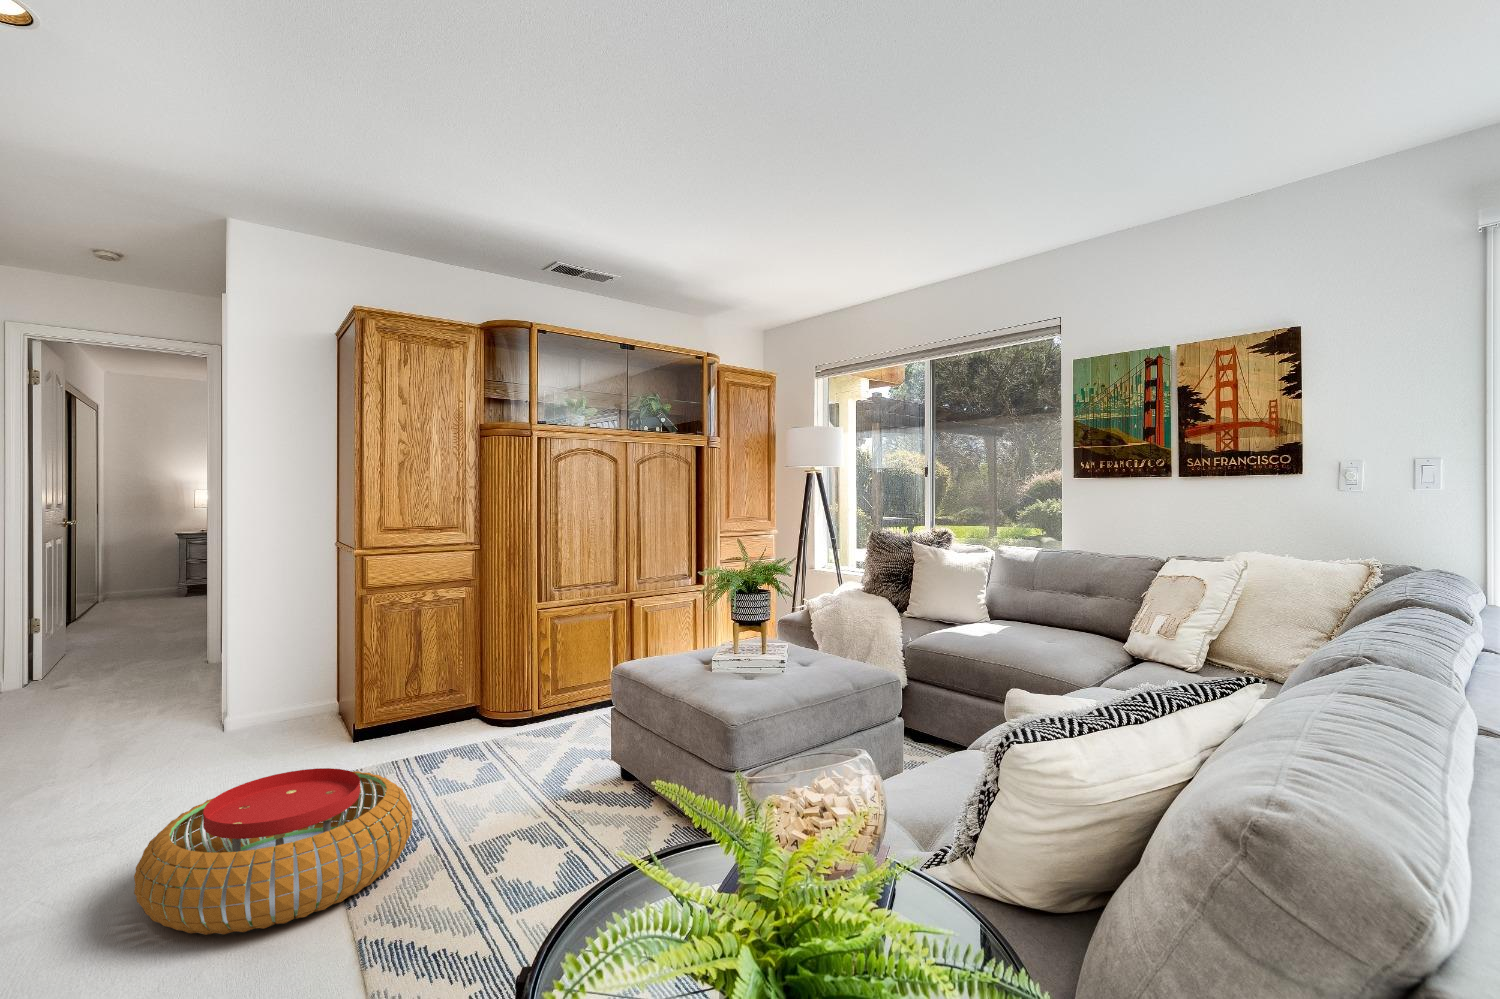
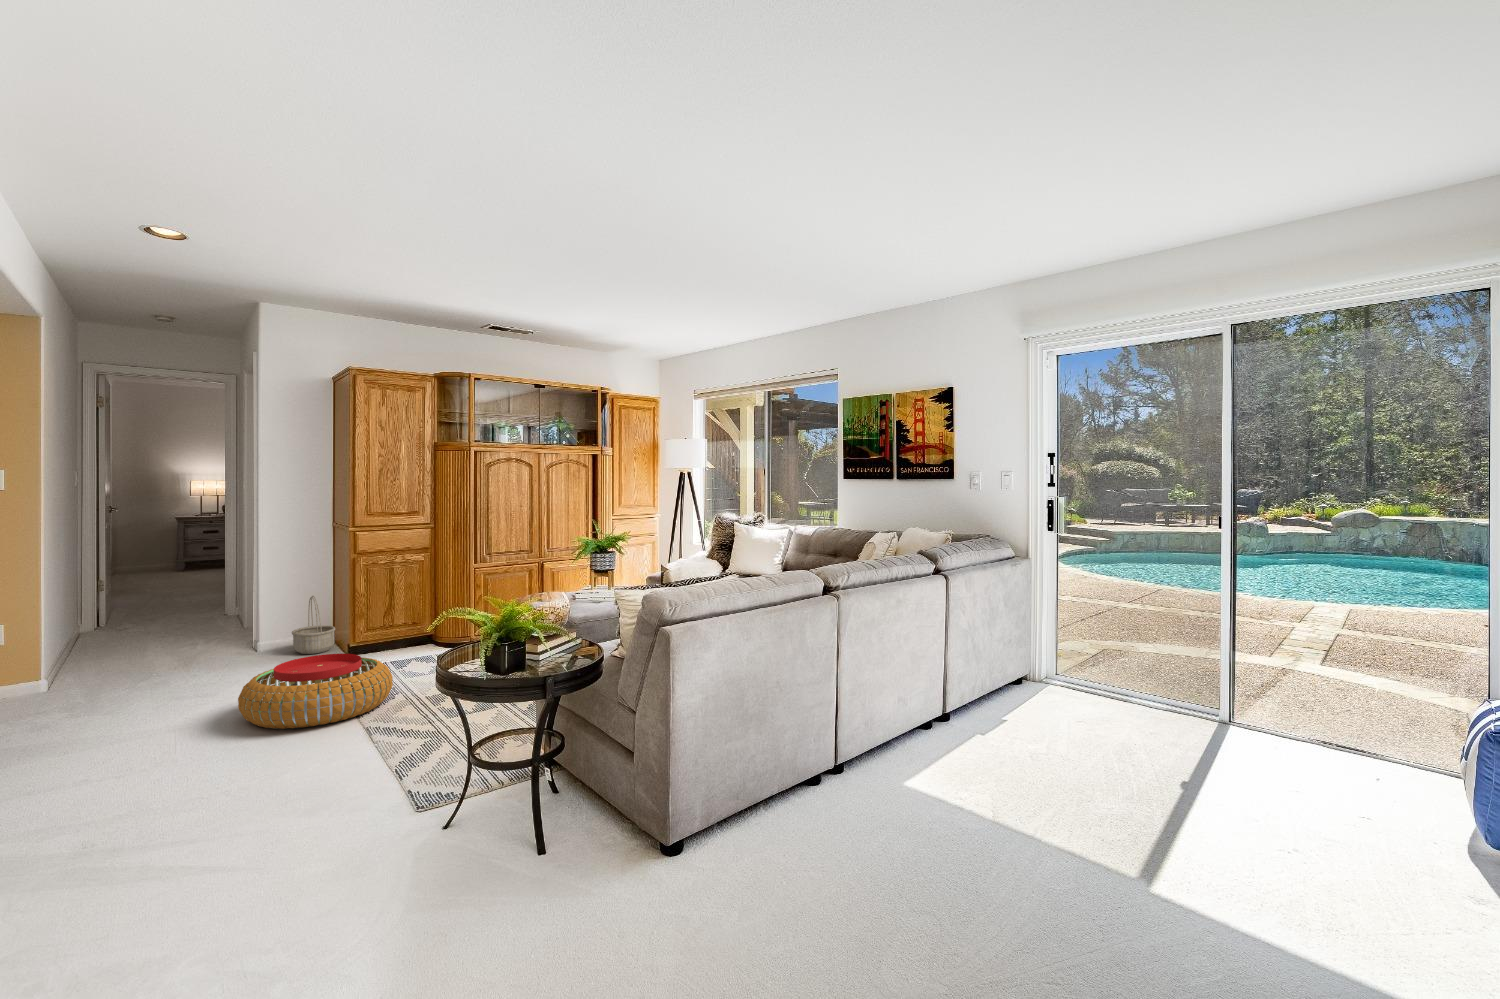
basket: none [272,650,337,740] -> present [292,596,335,654]

